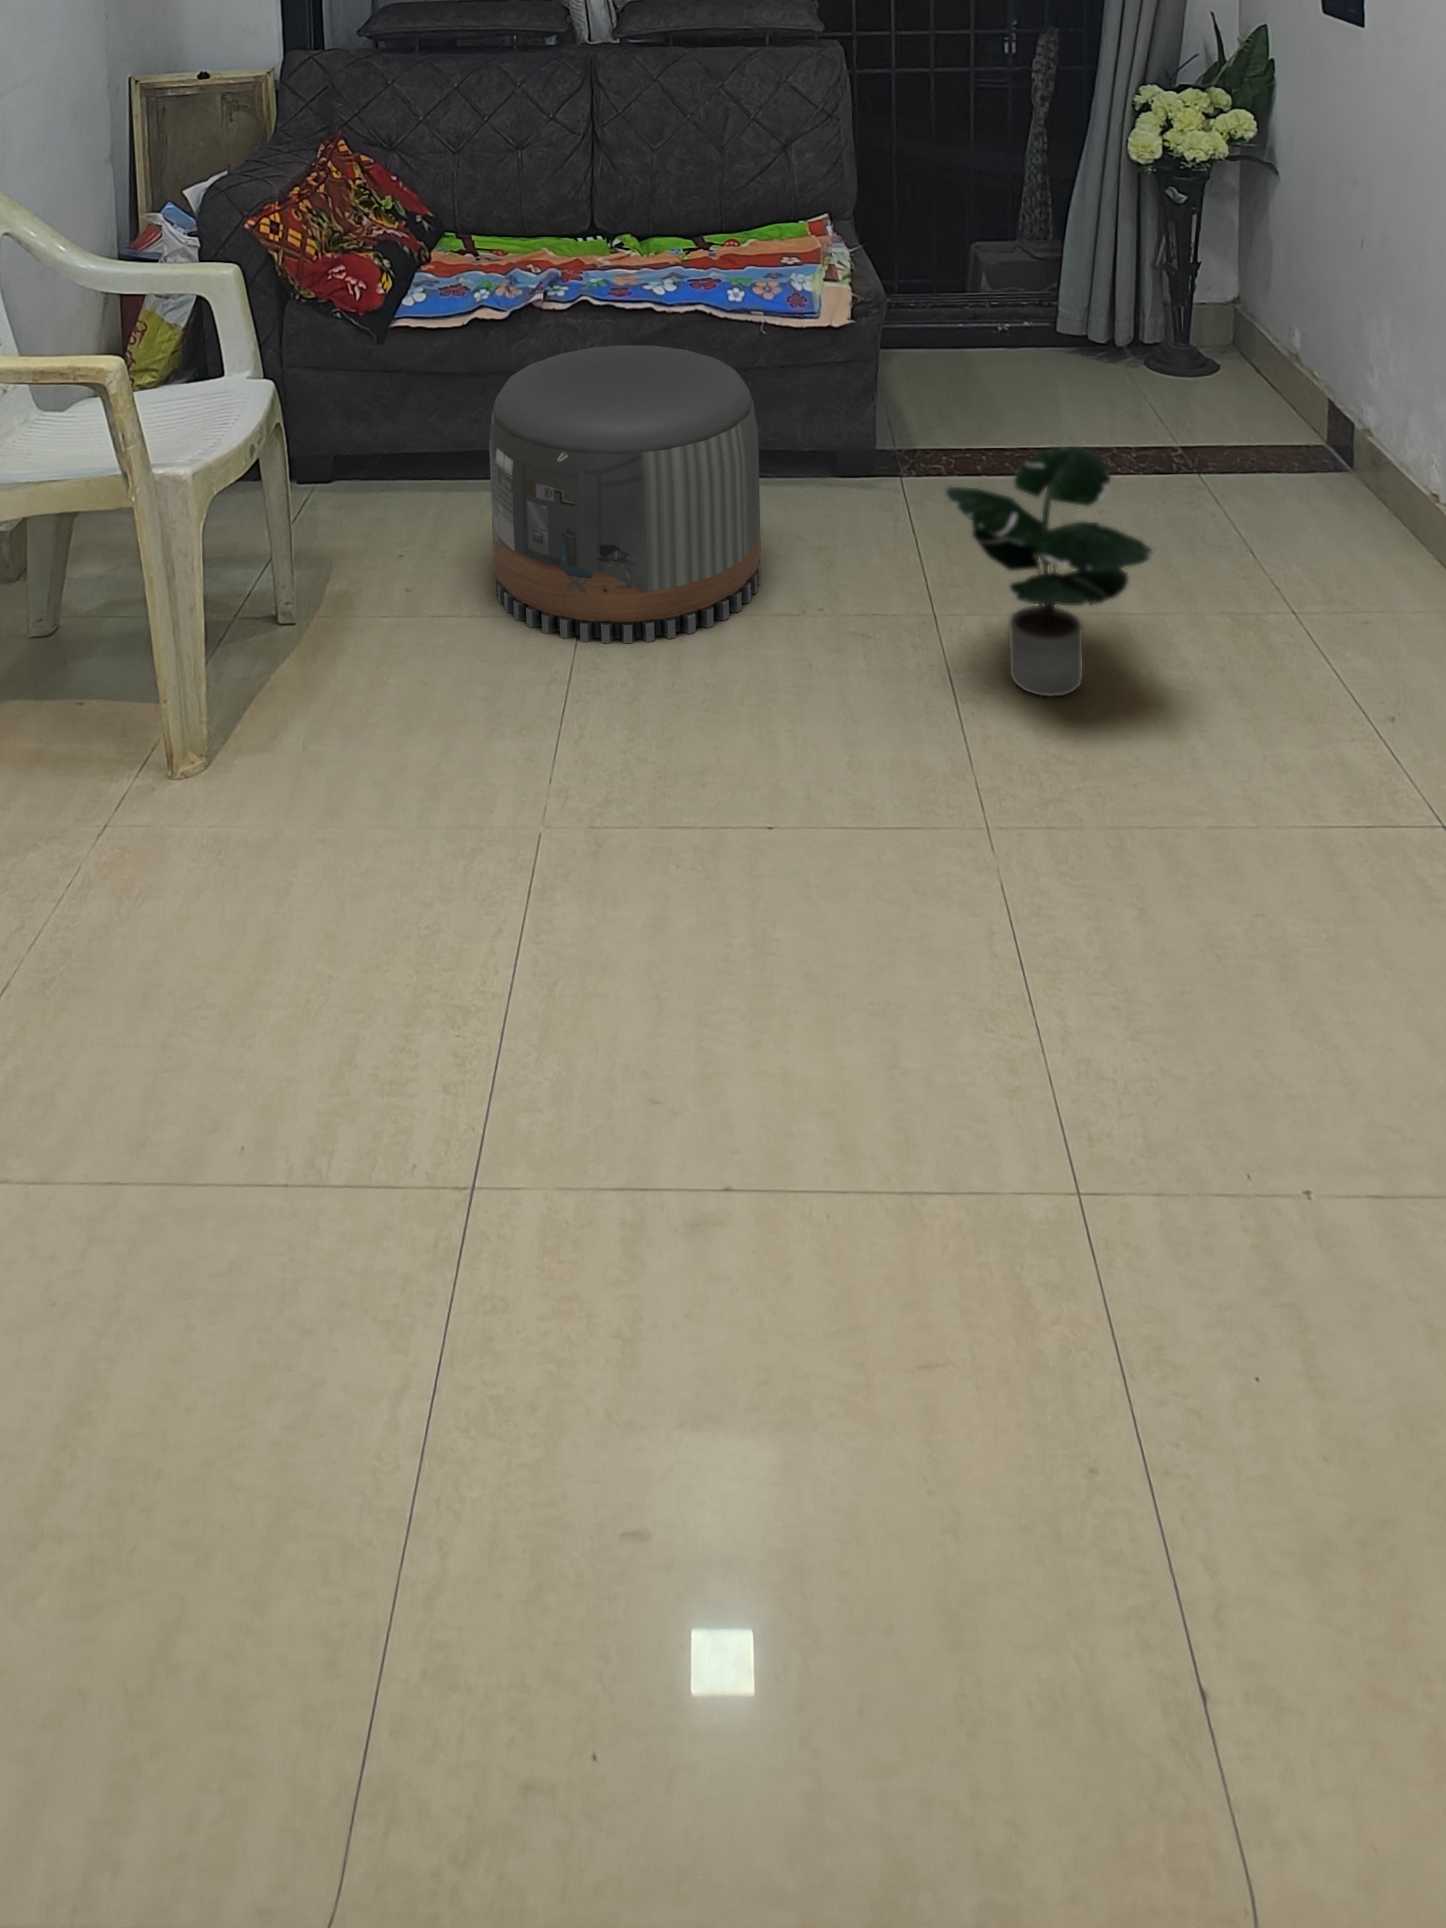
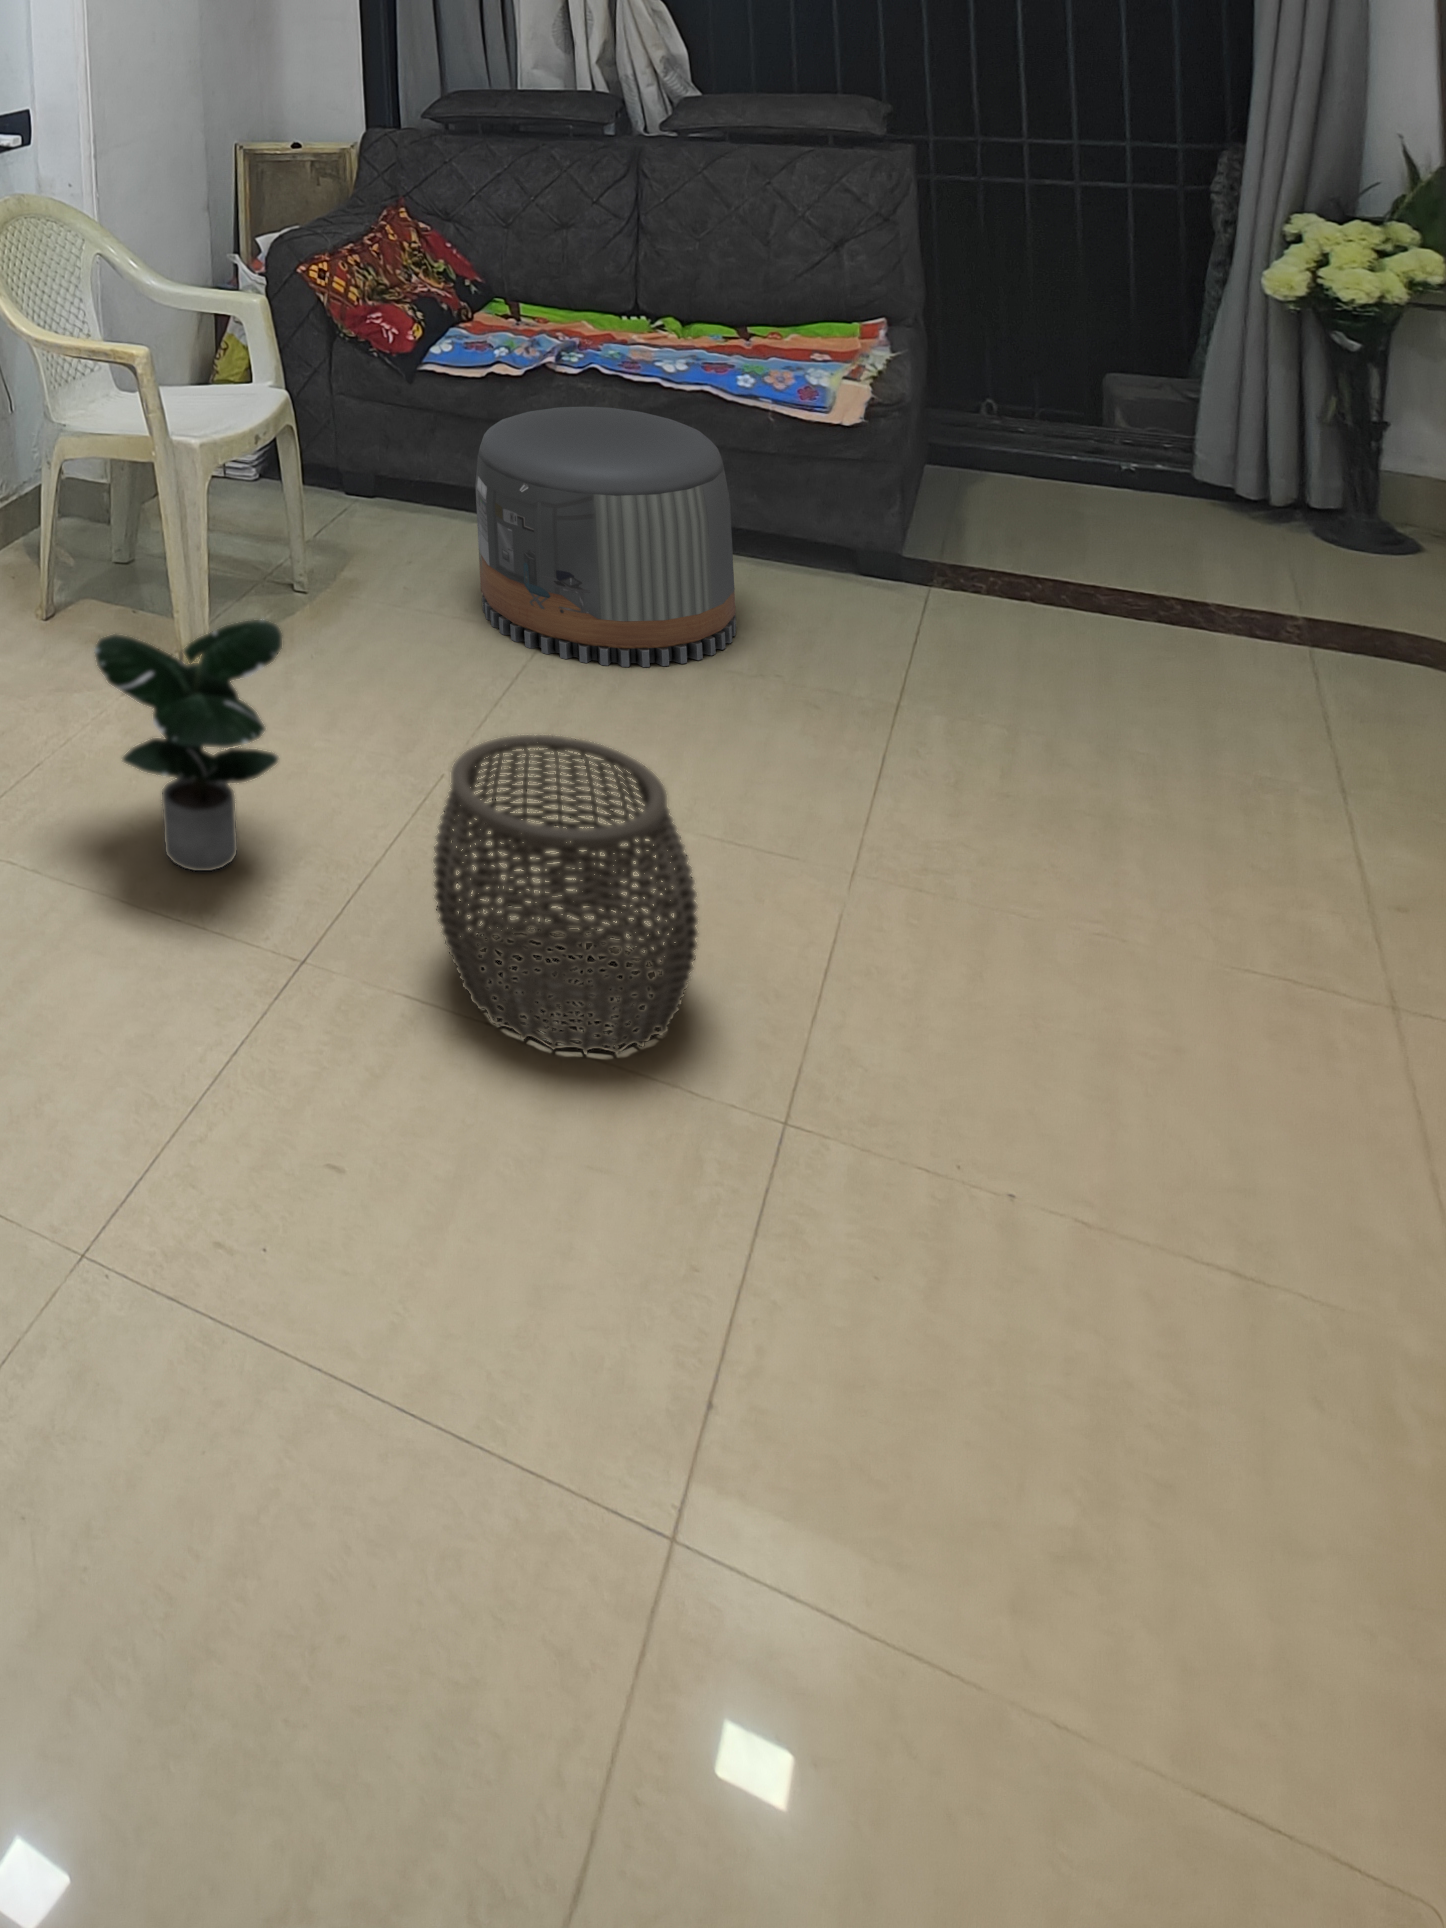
potted plant: present [946,446,1152,696] -> present [95,620,282,871]
woven basket: none [632,791,951,1217] -> present [434,735,698,1054]

